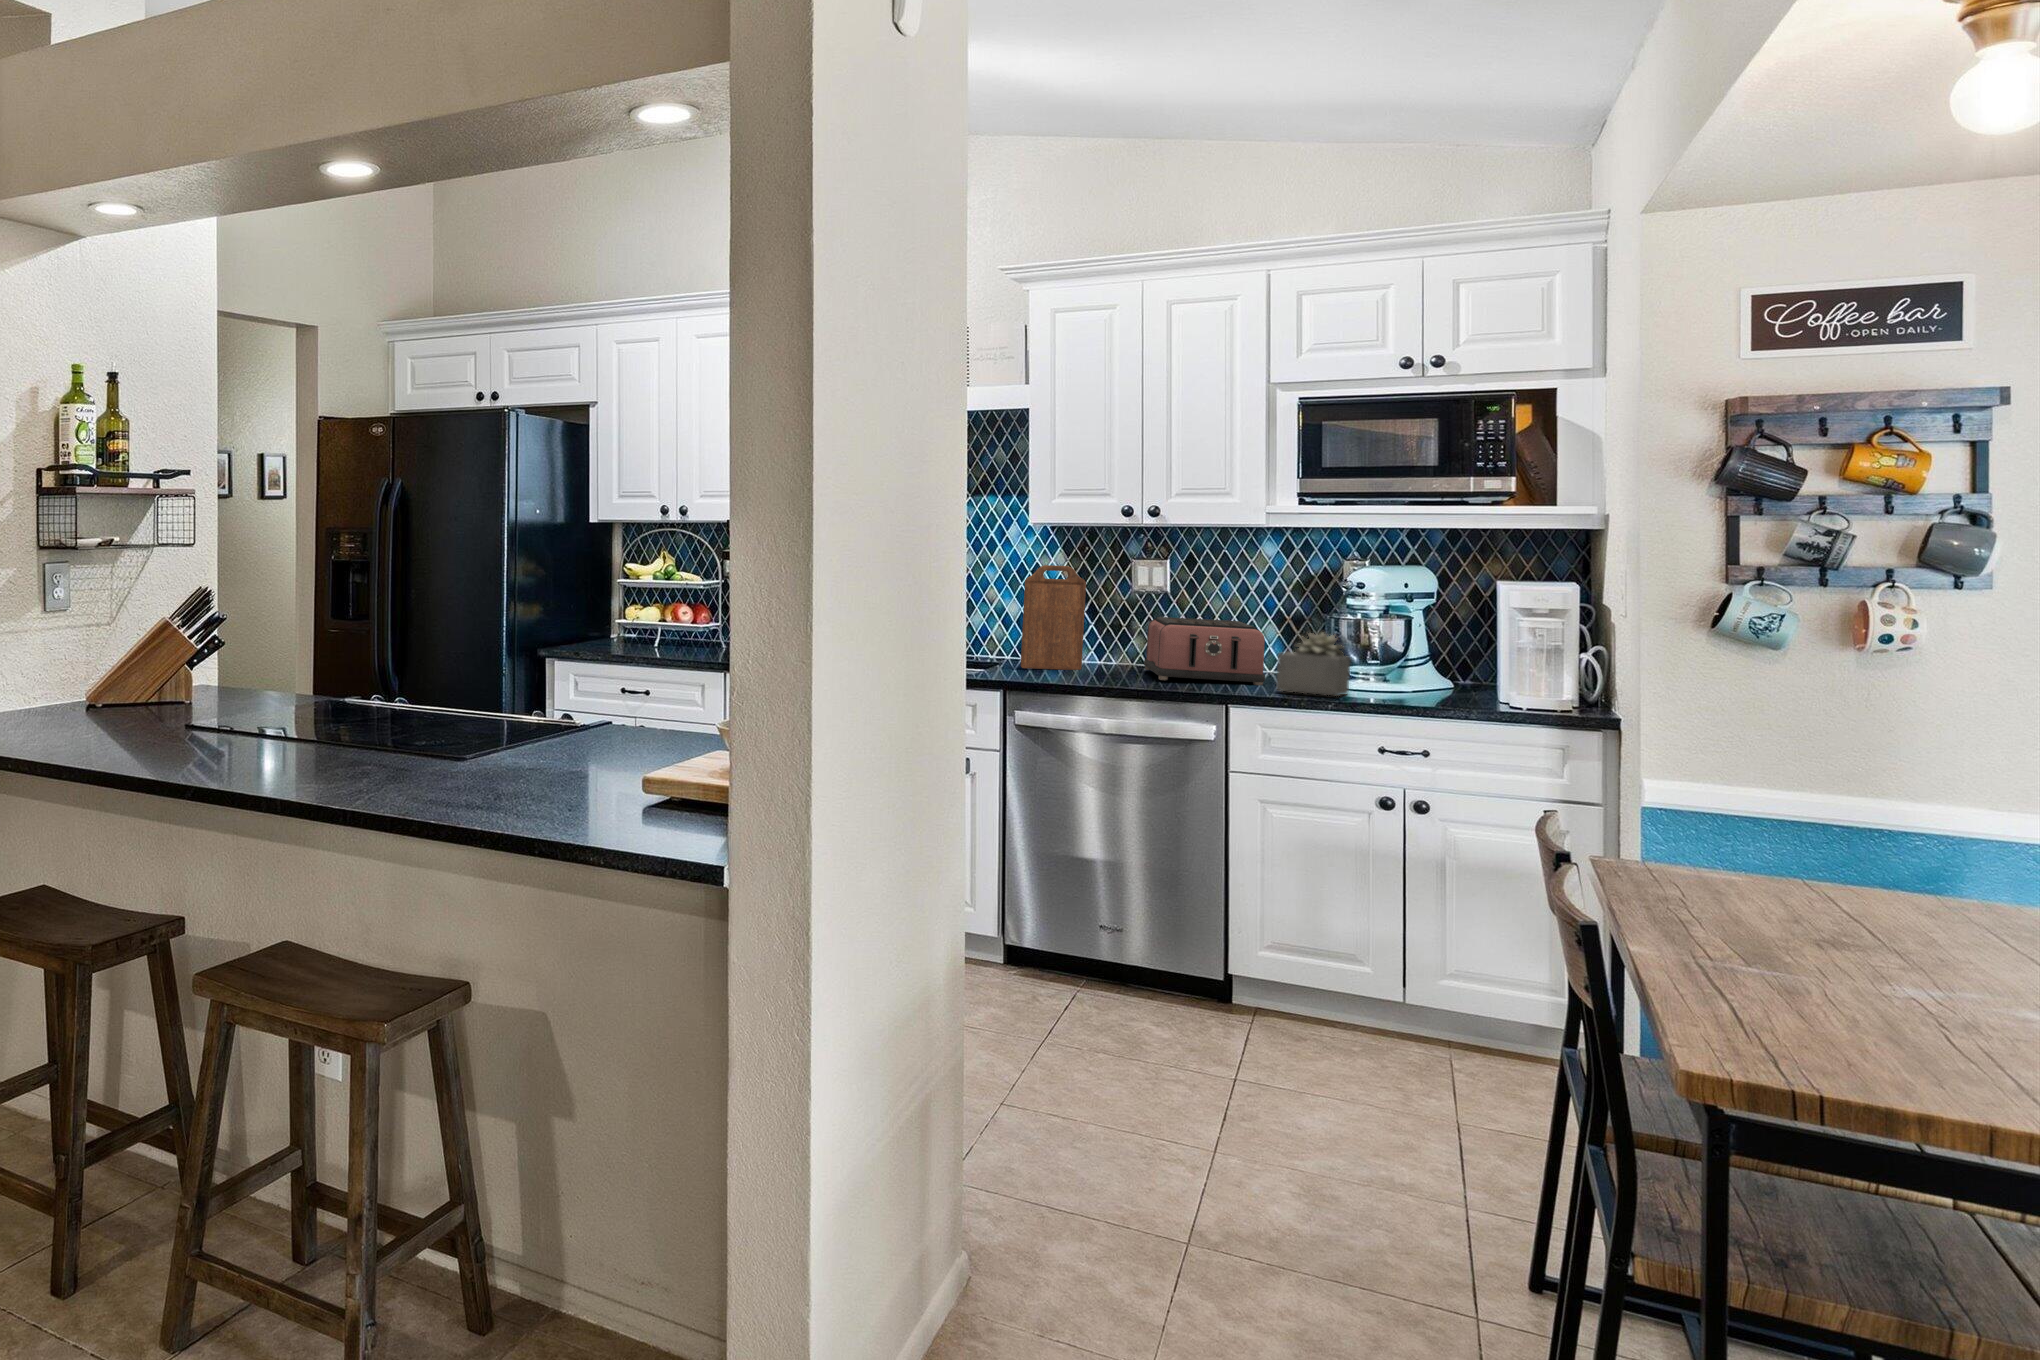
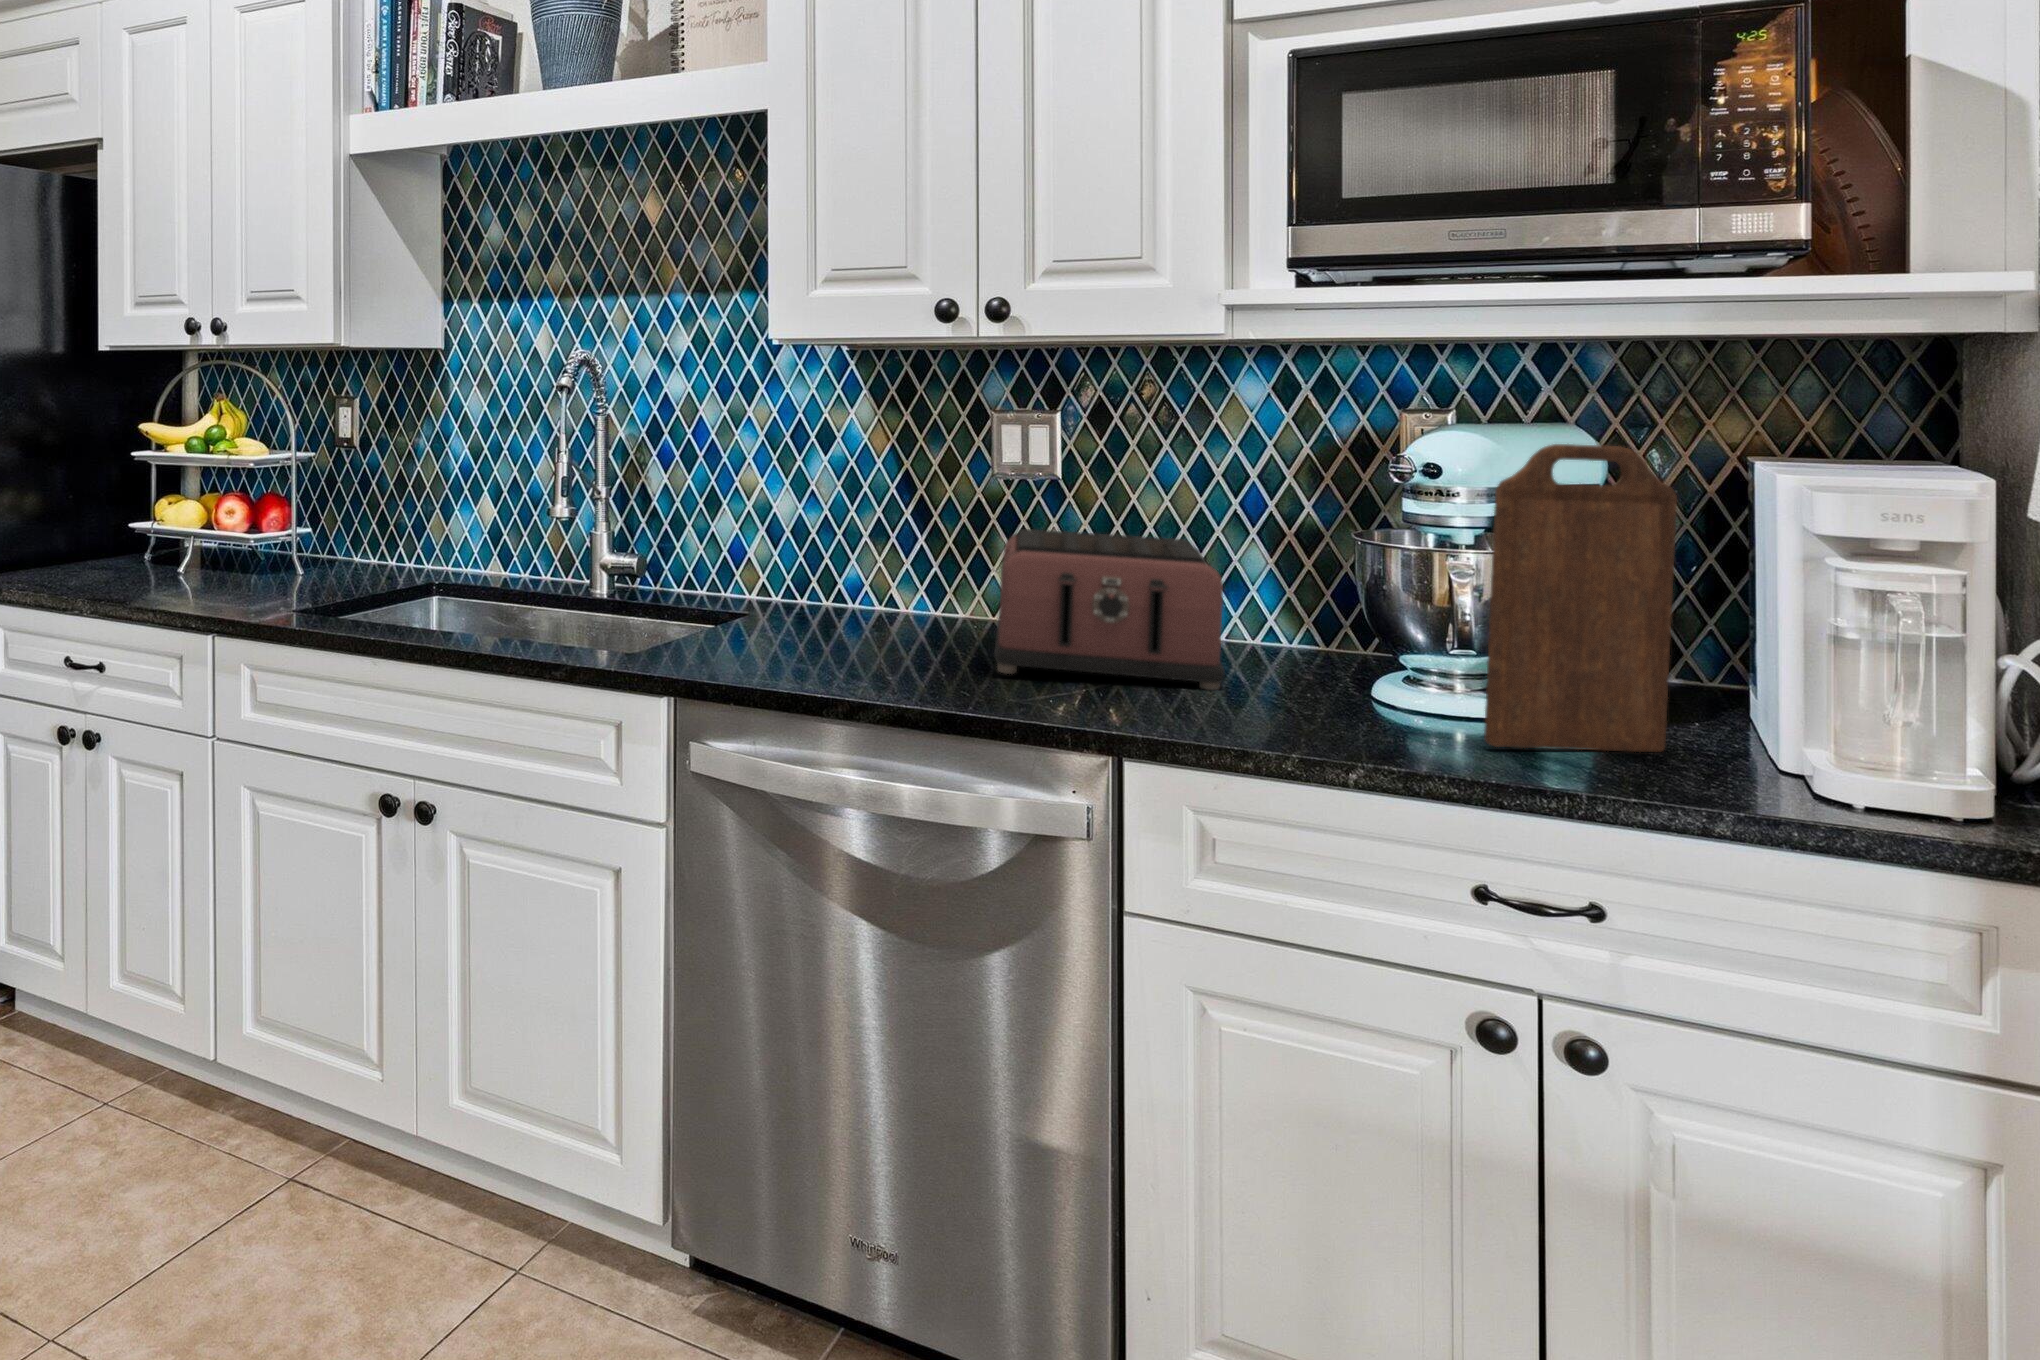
cutting board: present [1021,565,1086,670] -> present [1484,444,1677,752]
succulent plant: present [1276,633,1351,695] -> none [1232,578,1408,741]

